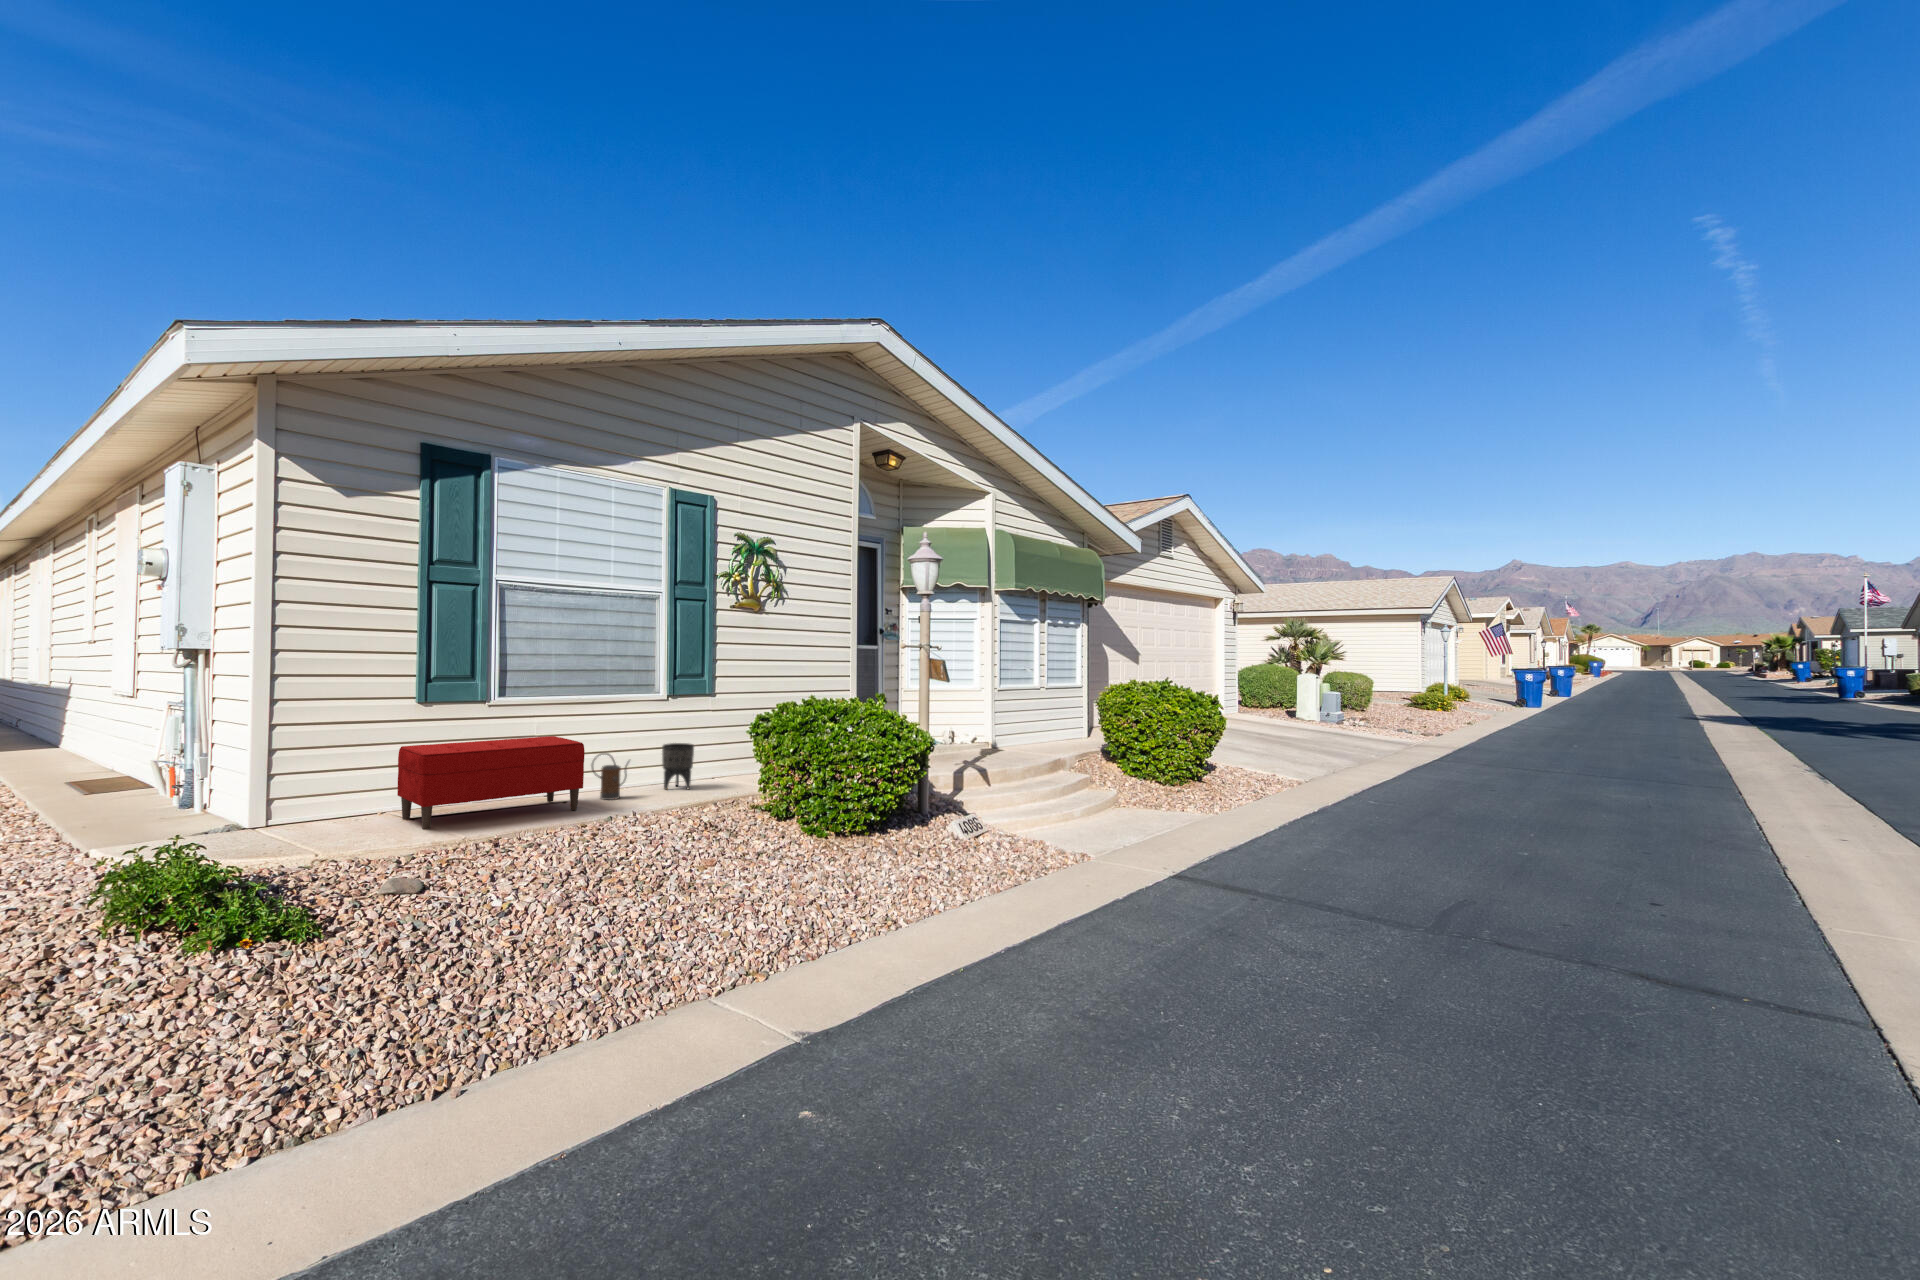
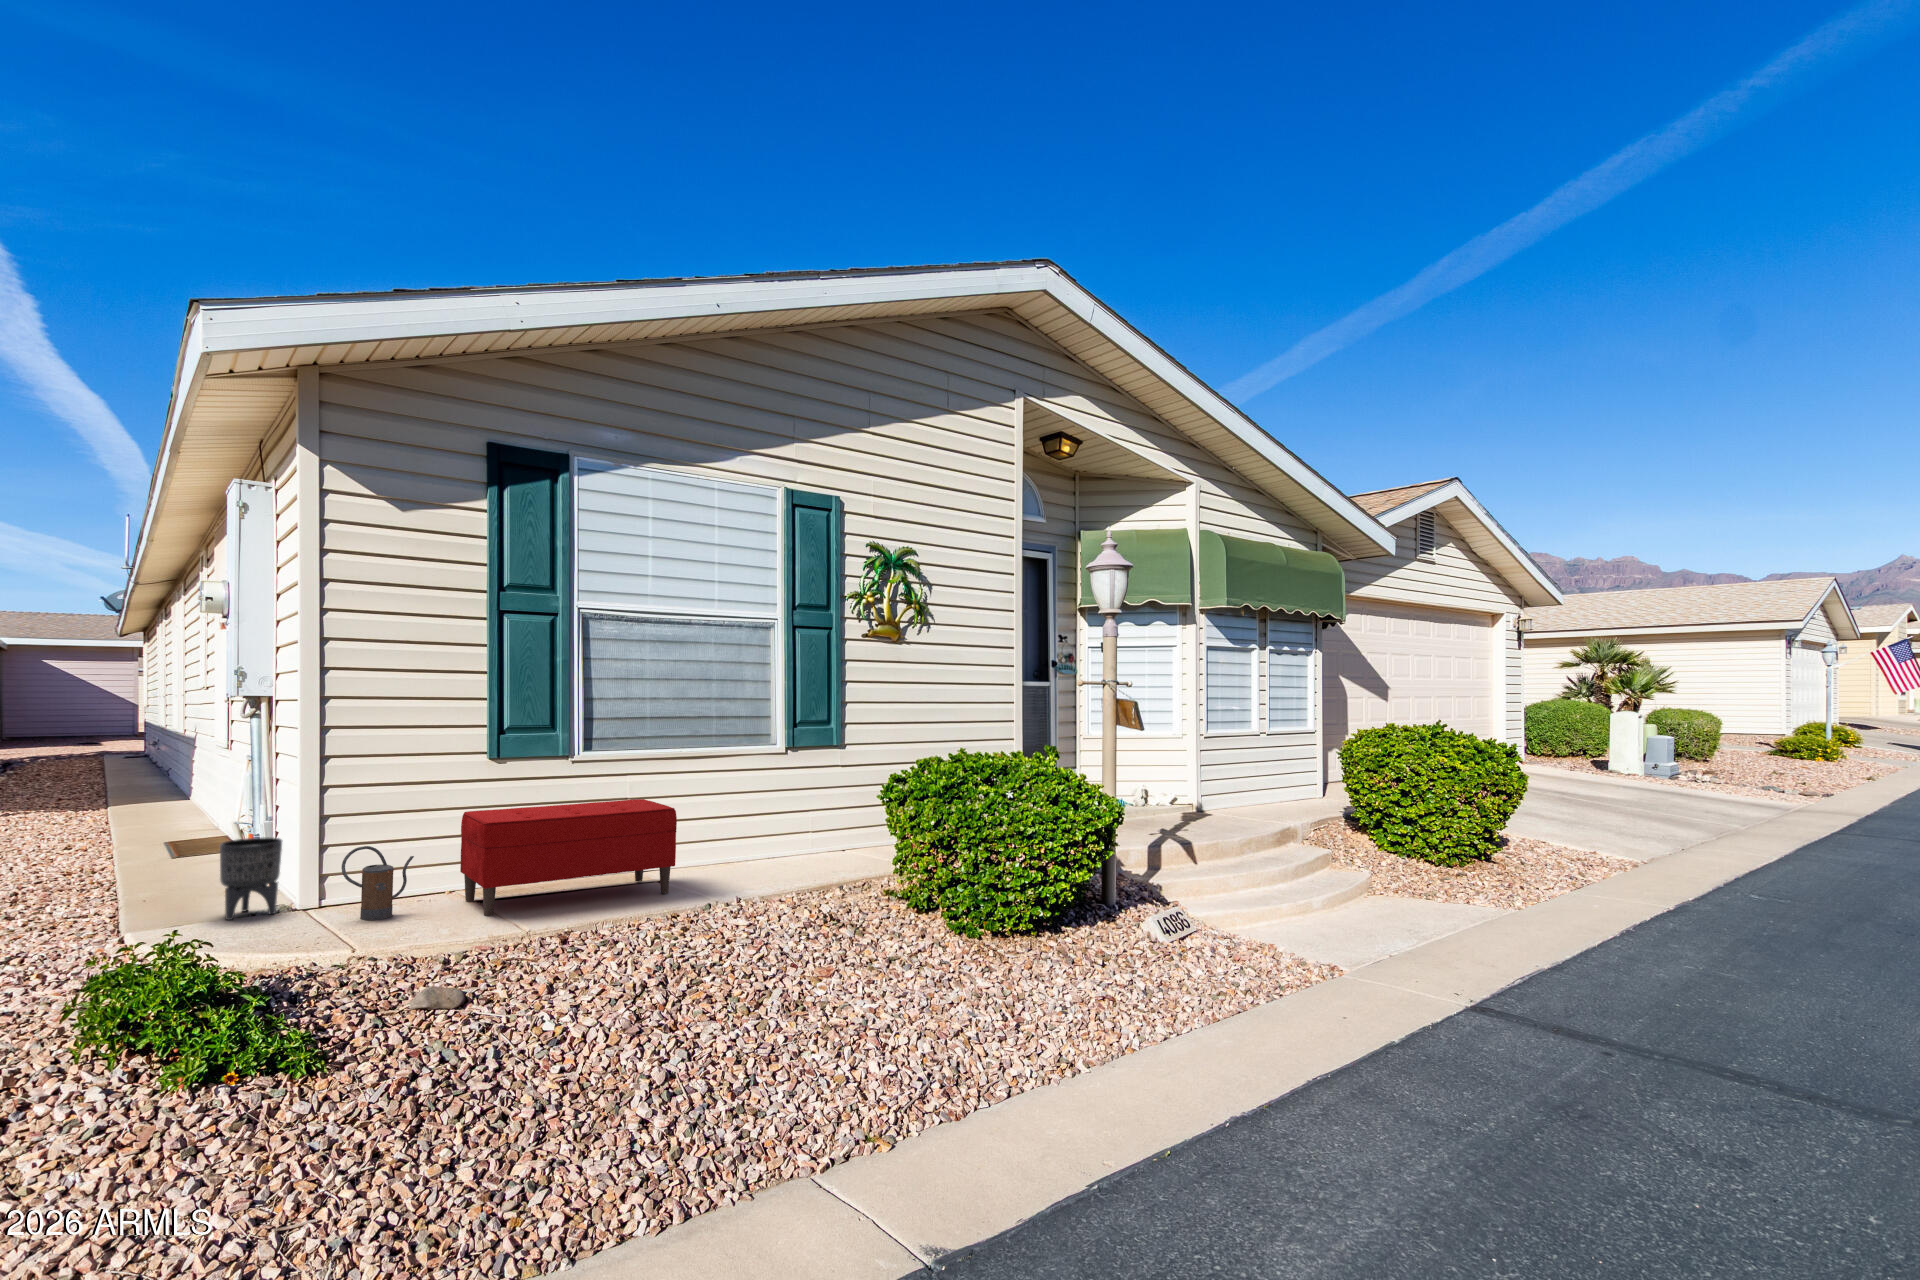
planter: present [662,743,694,790] -> present [220,837,282,920]
watering can: present [591,753,630,800] -> present [342,846,414,920]

